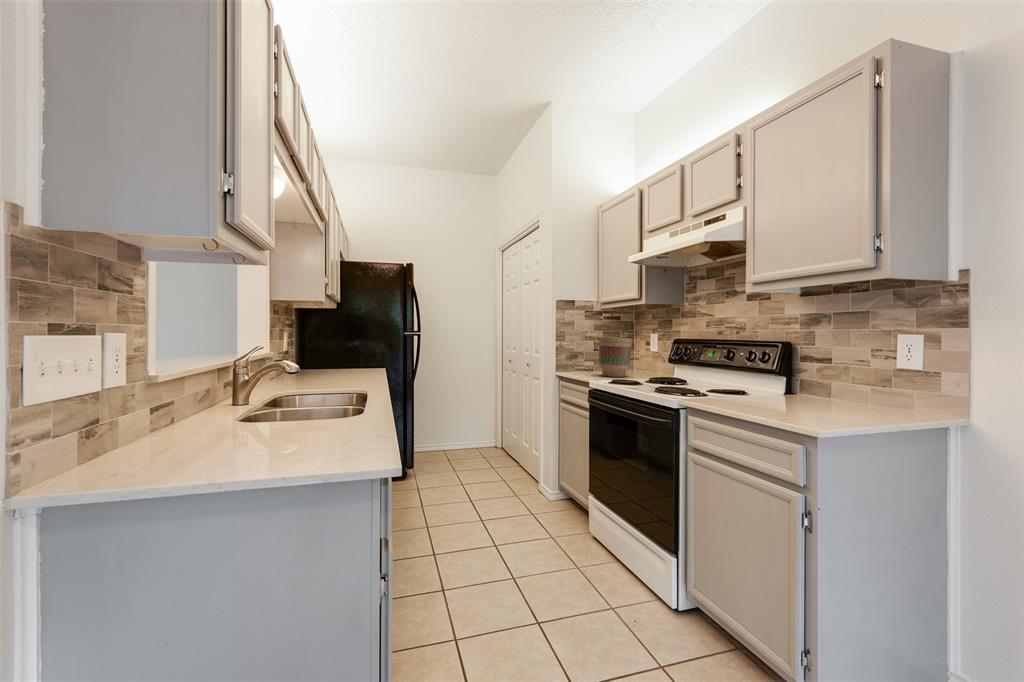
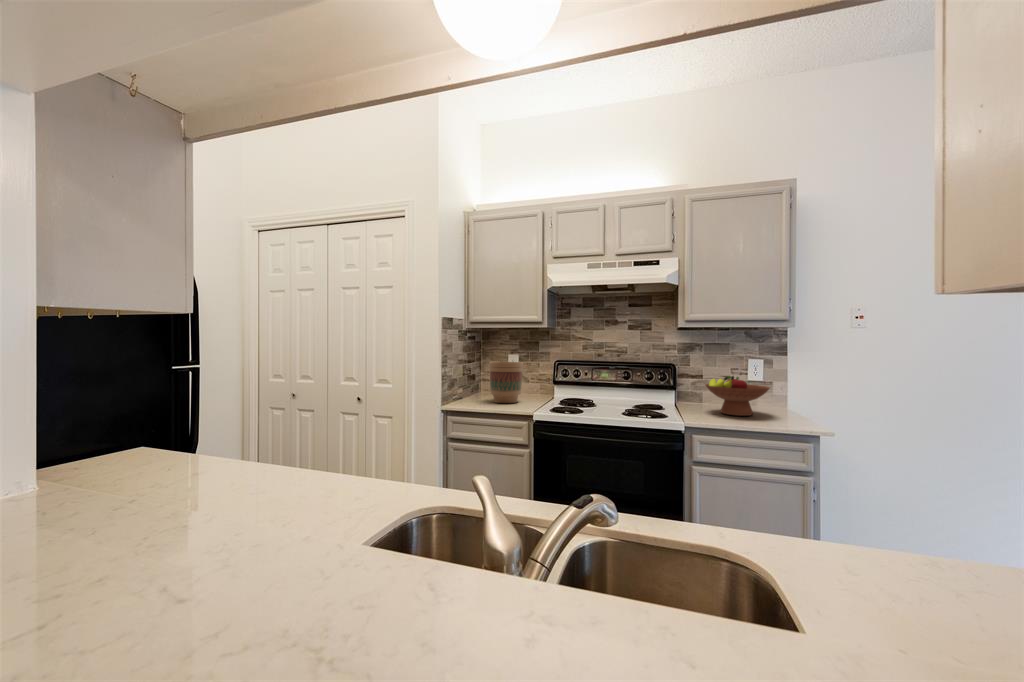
fruit bowl: none [766,351,866,410] -> present [705,376,770,416]

